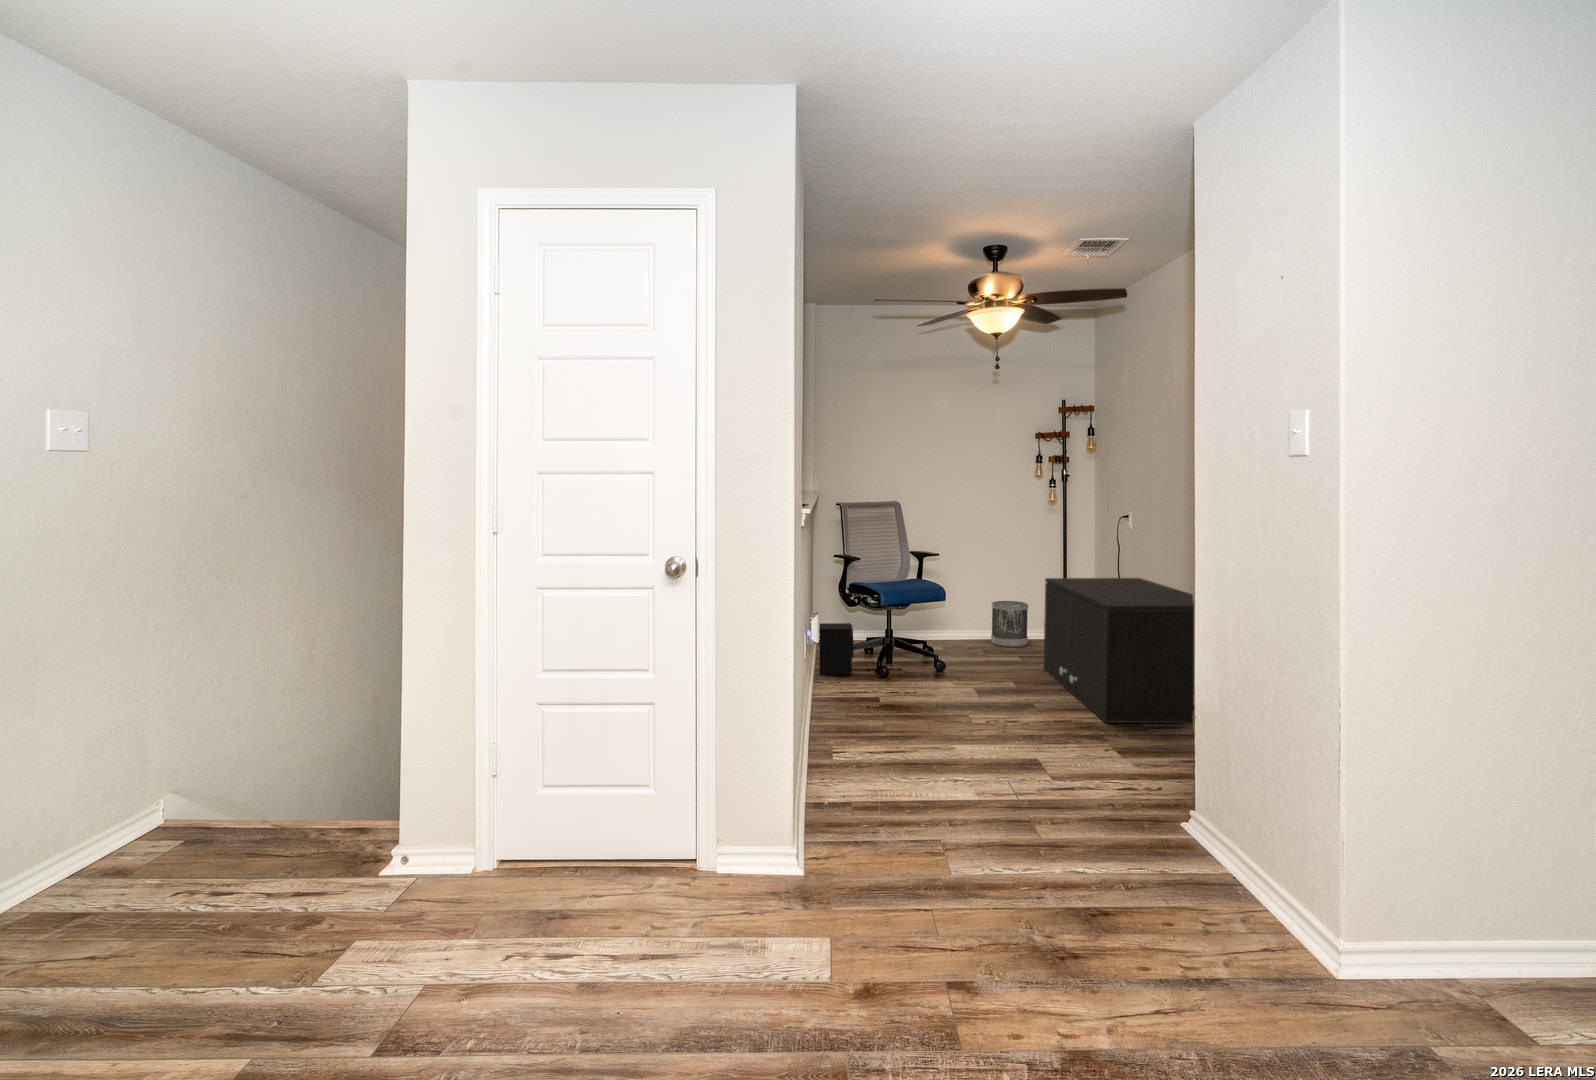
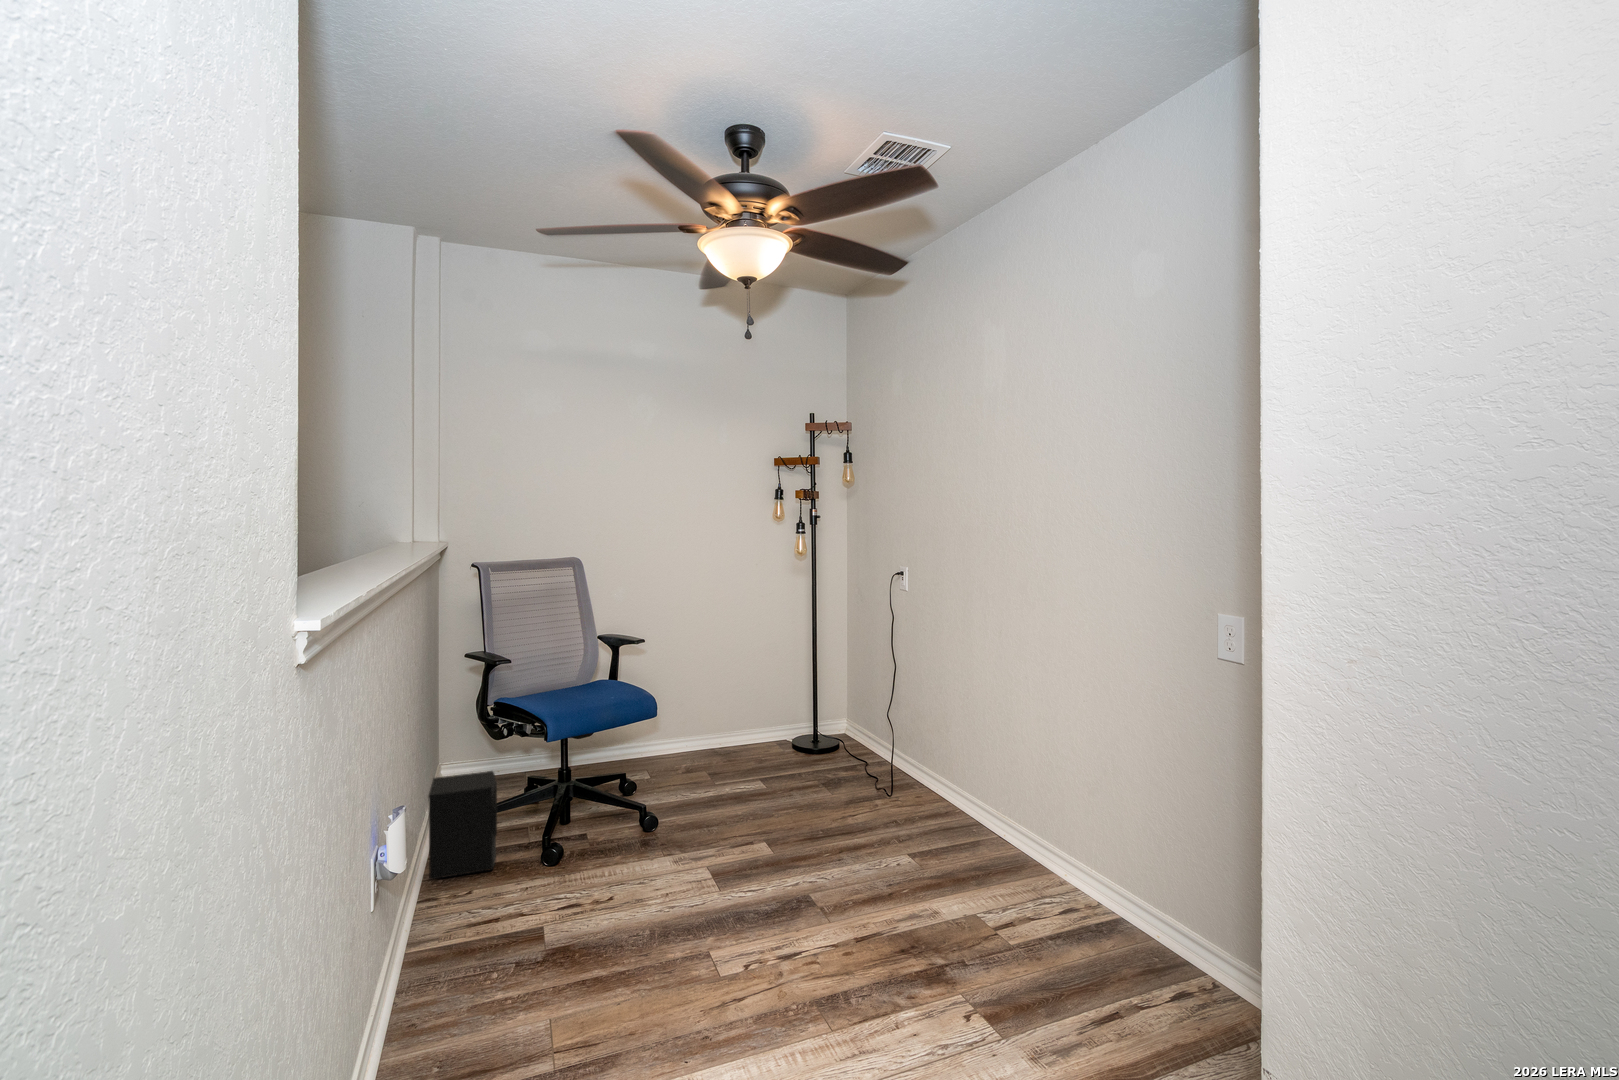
storage cabinet: present [1043,578,1194,723] -> none [804,659,1087,928]
wastebasket: present [991,601,1028,647] -> none [721,691,771,762]

